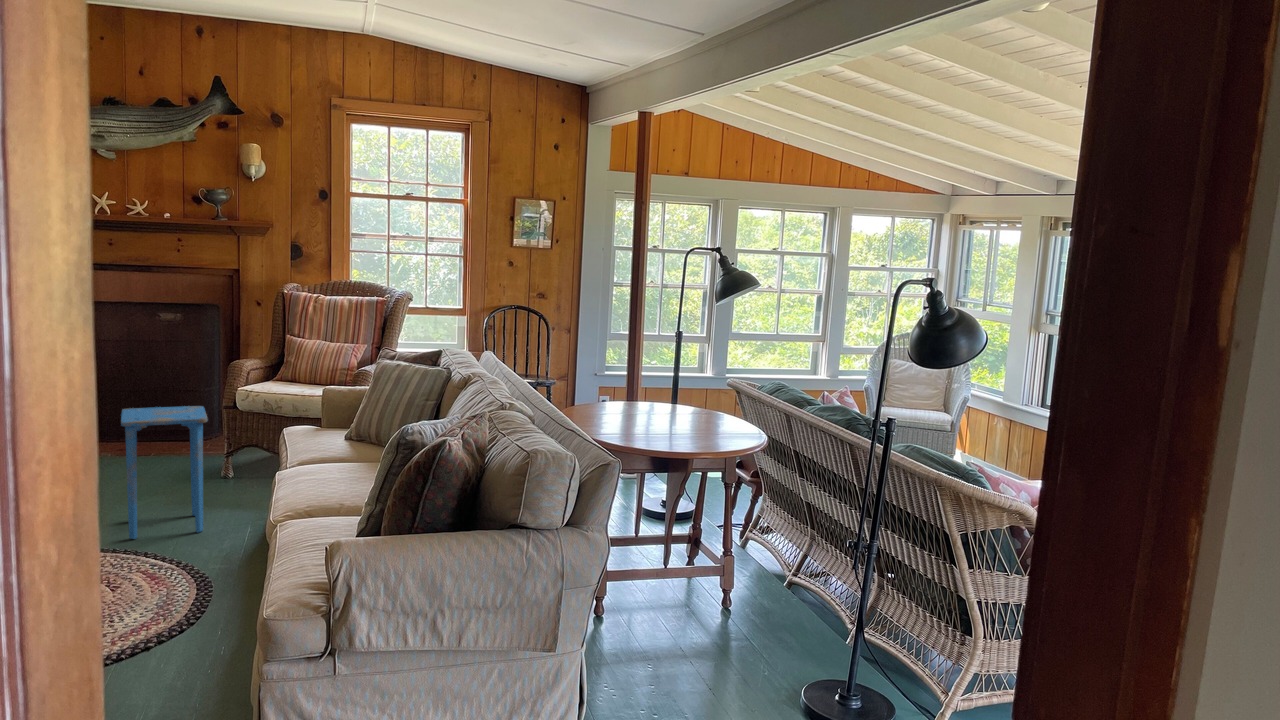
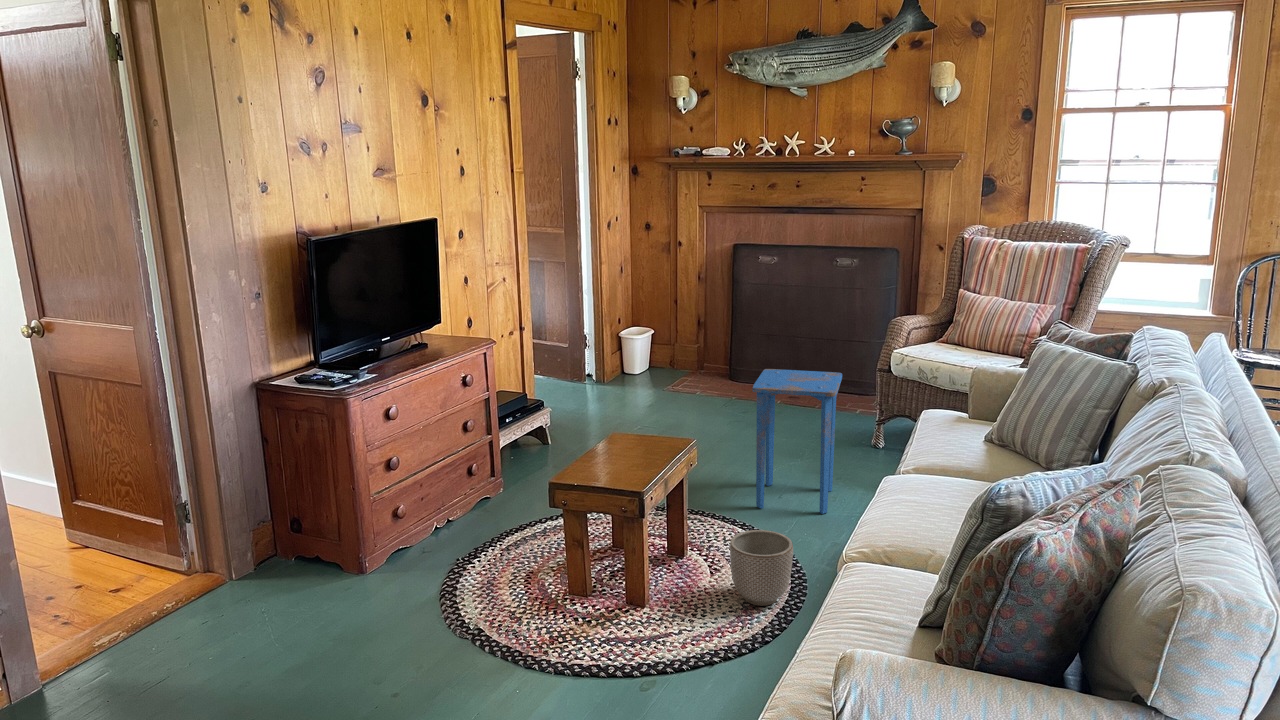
planter: none [138,537,201,604] -> present [730,530,793,606]

